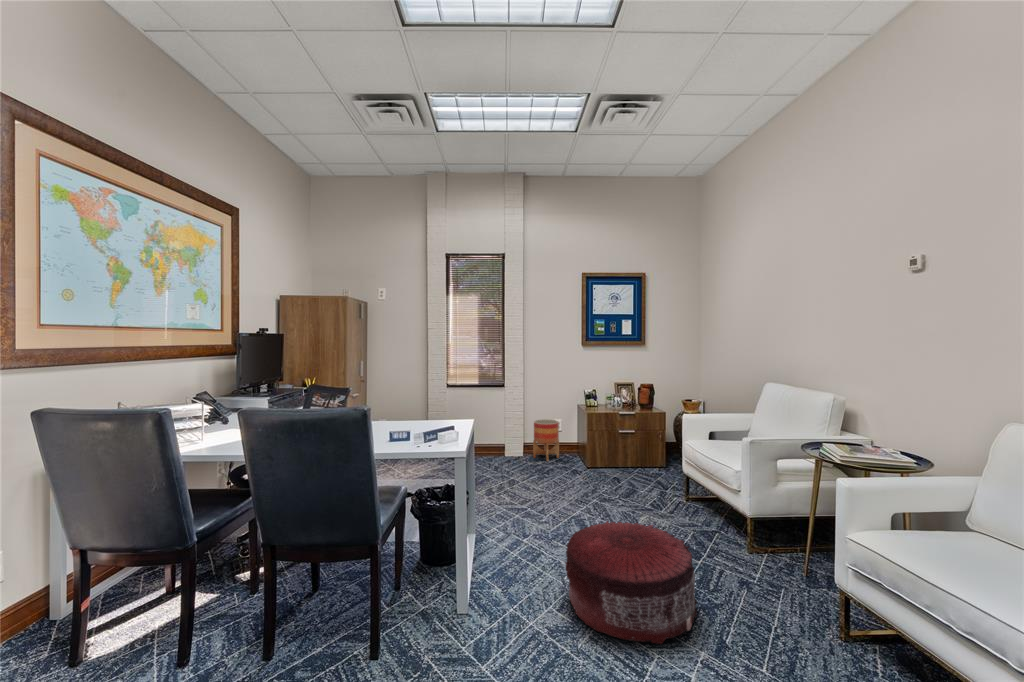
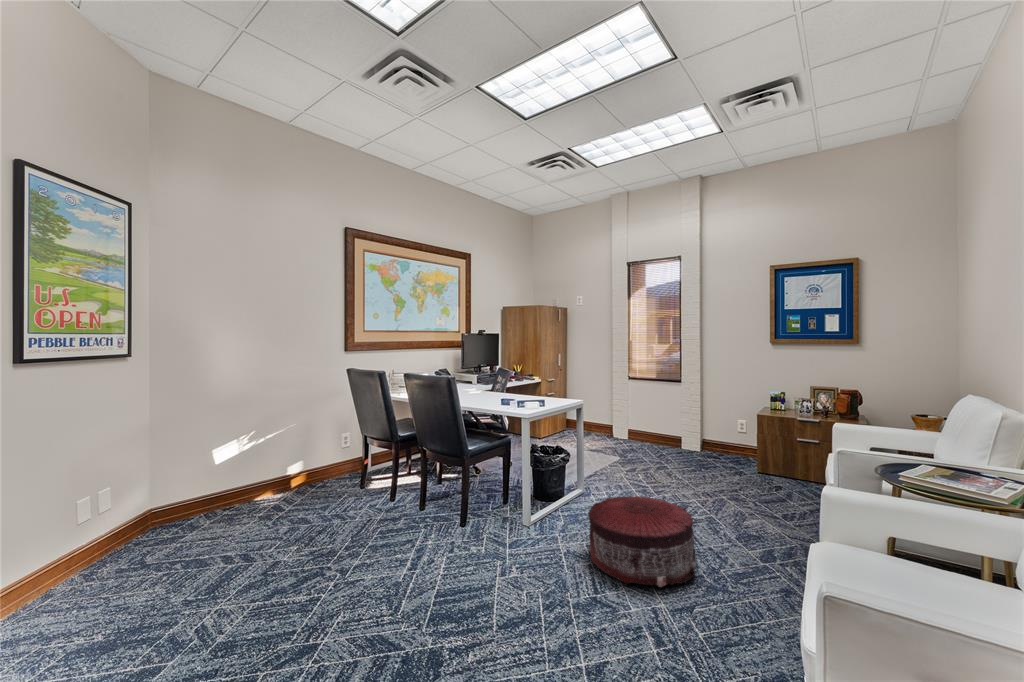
planter: present [533,419,559,461] -> none [707,419,736,460]

